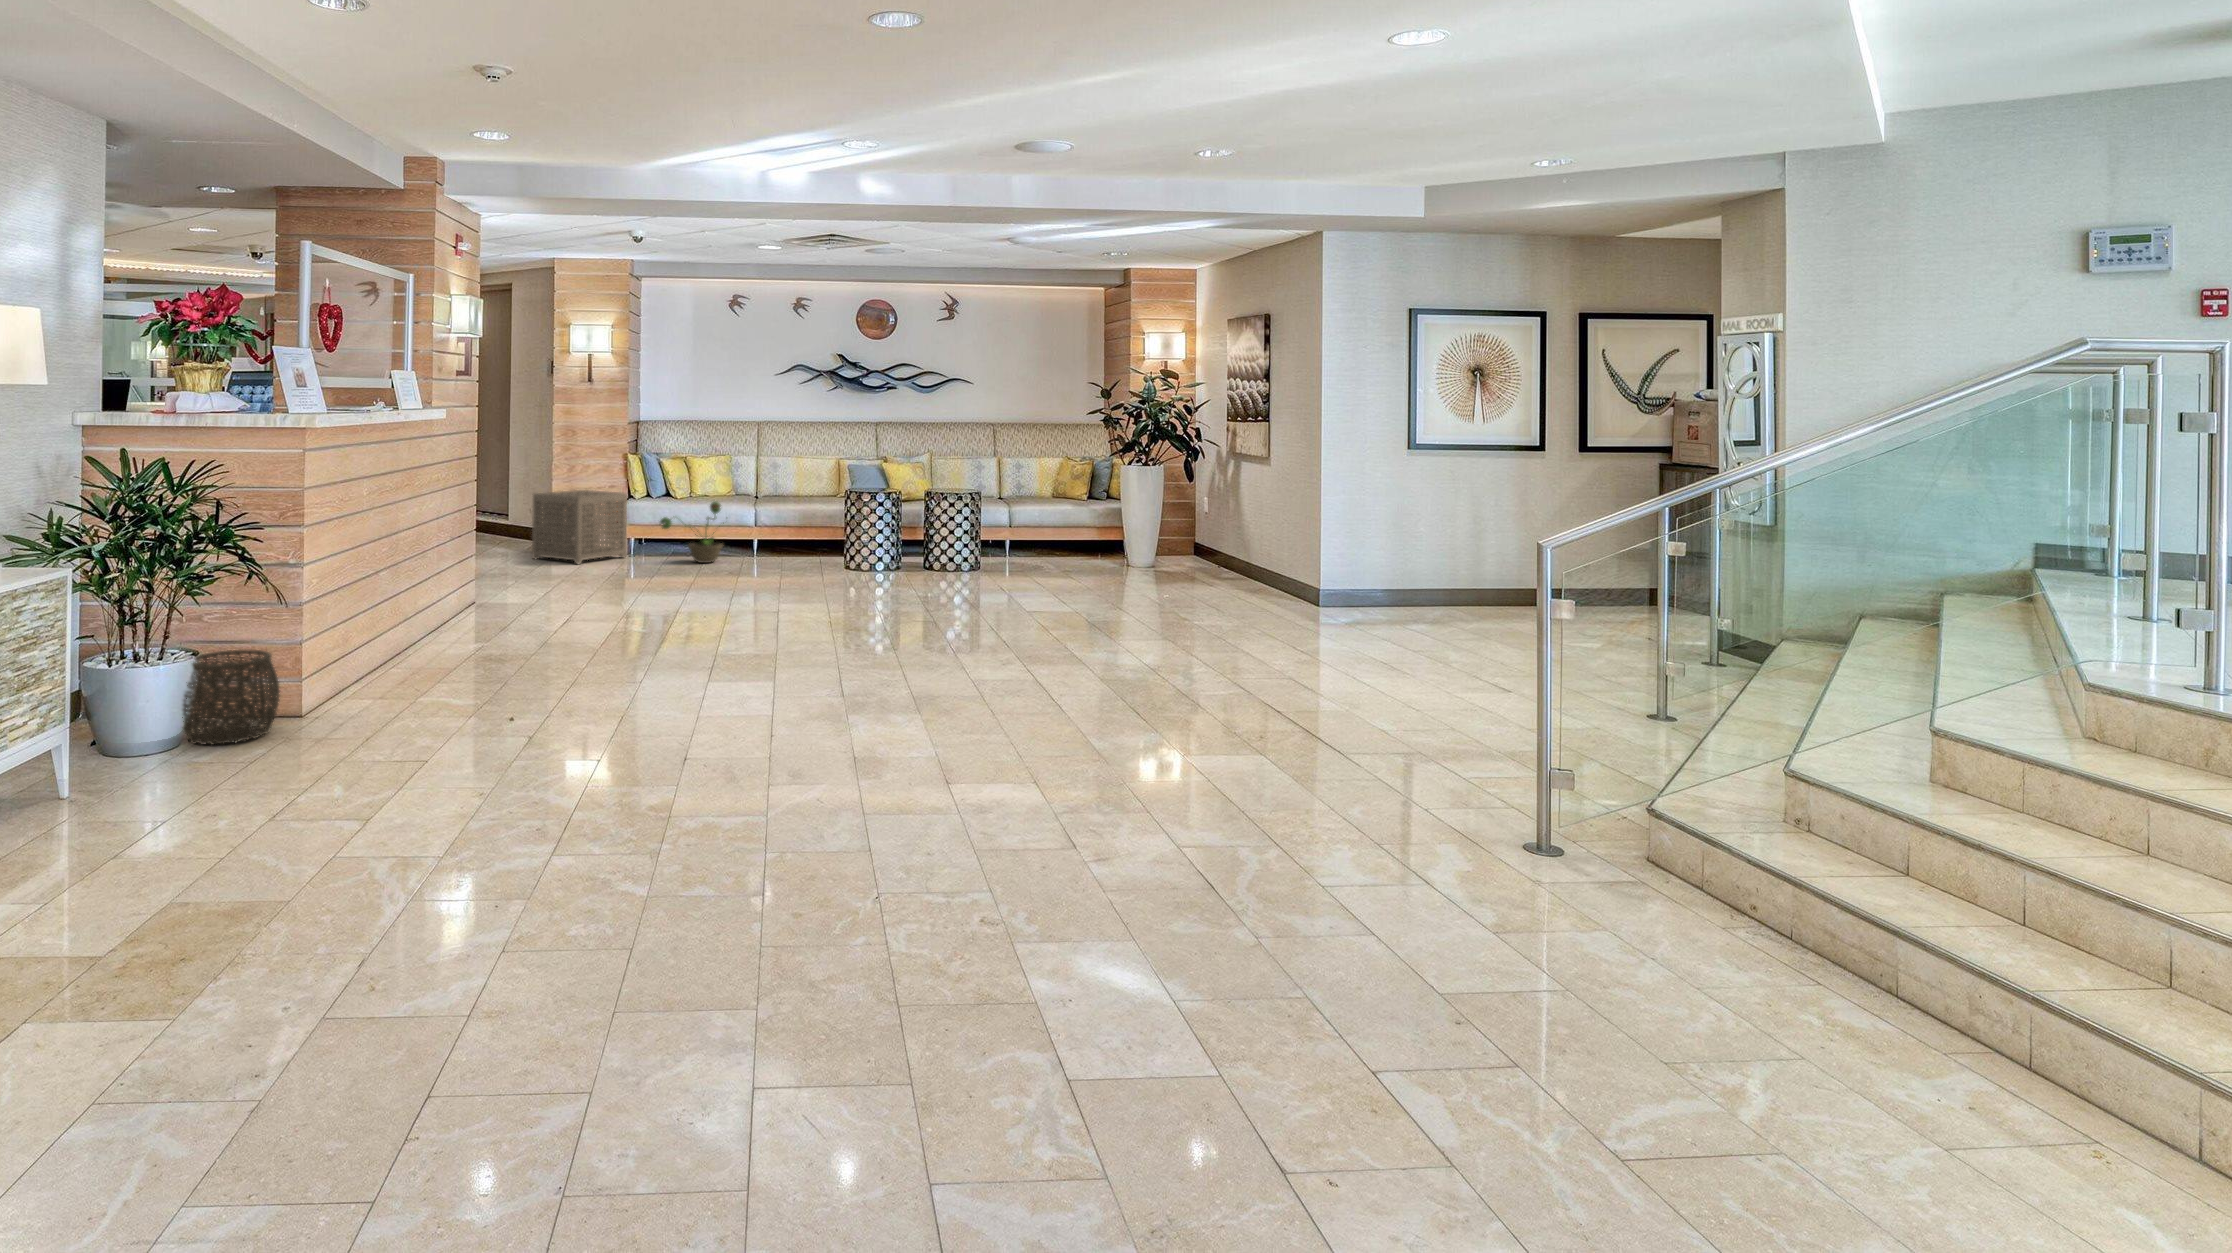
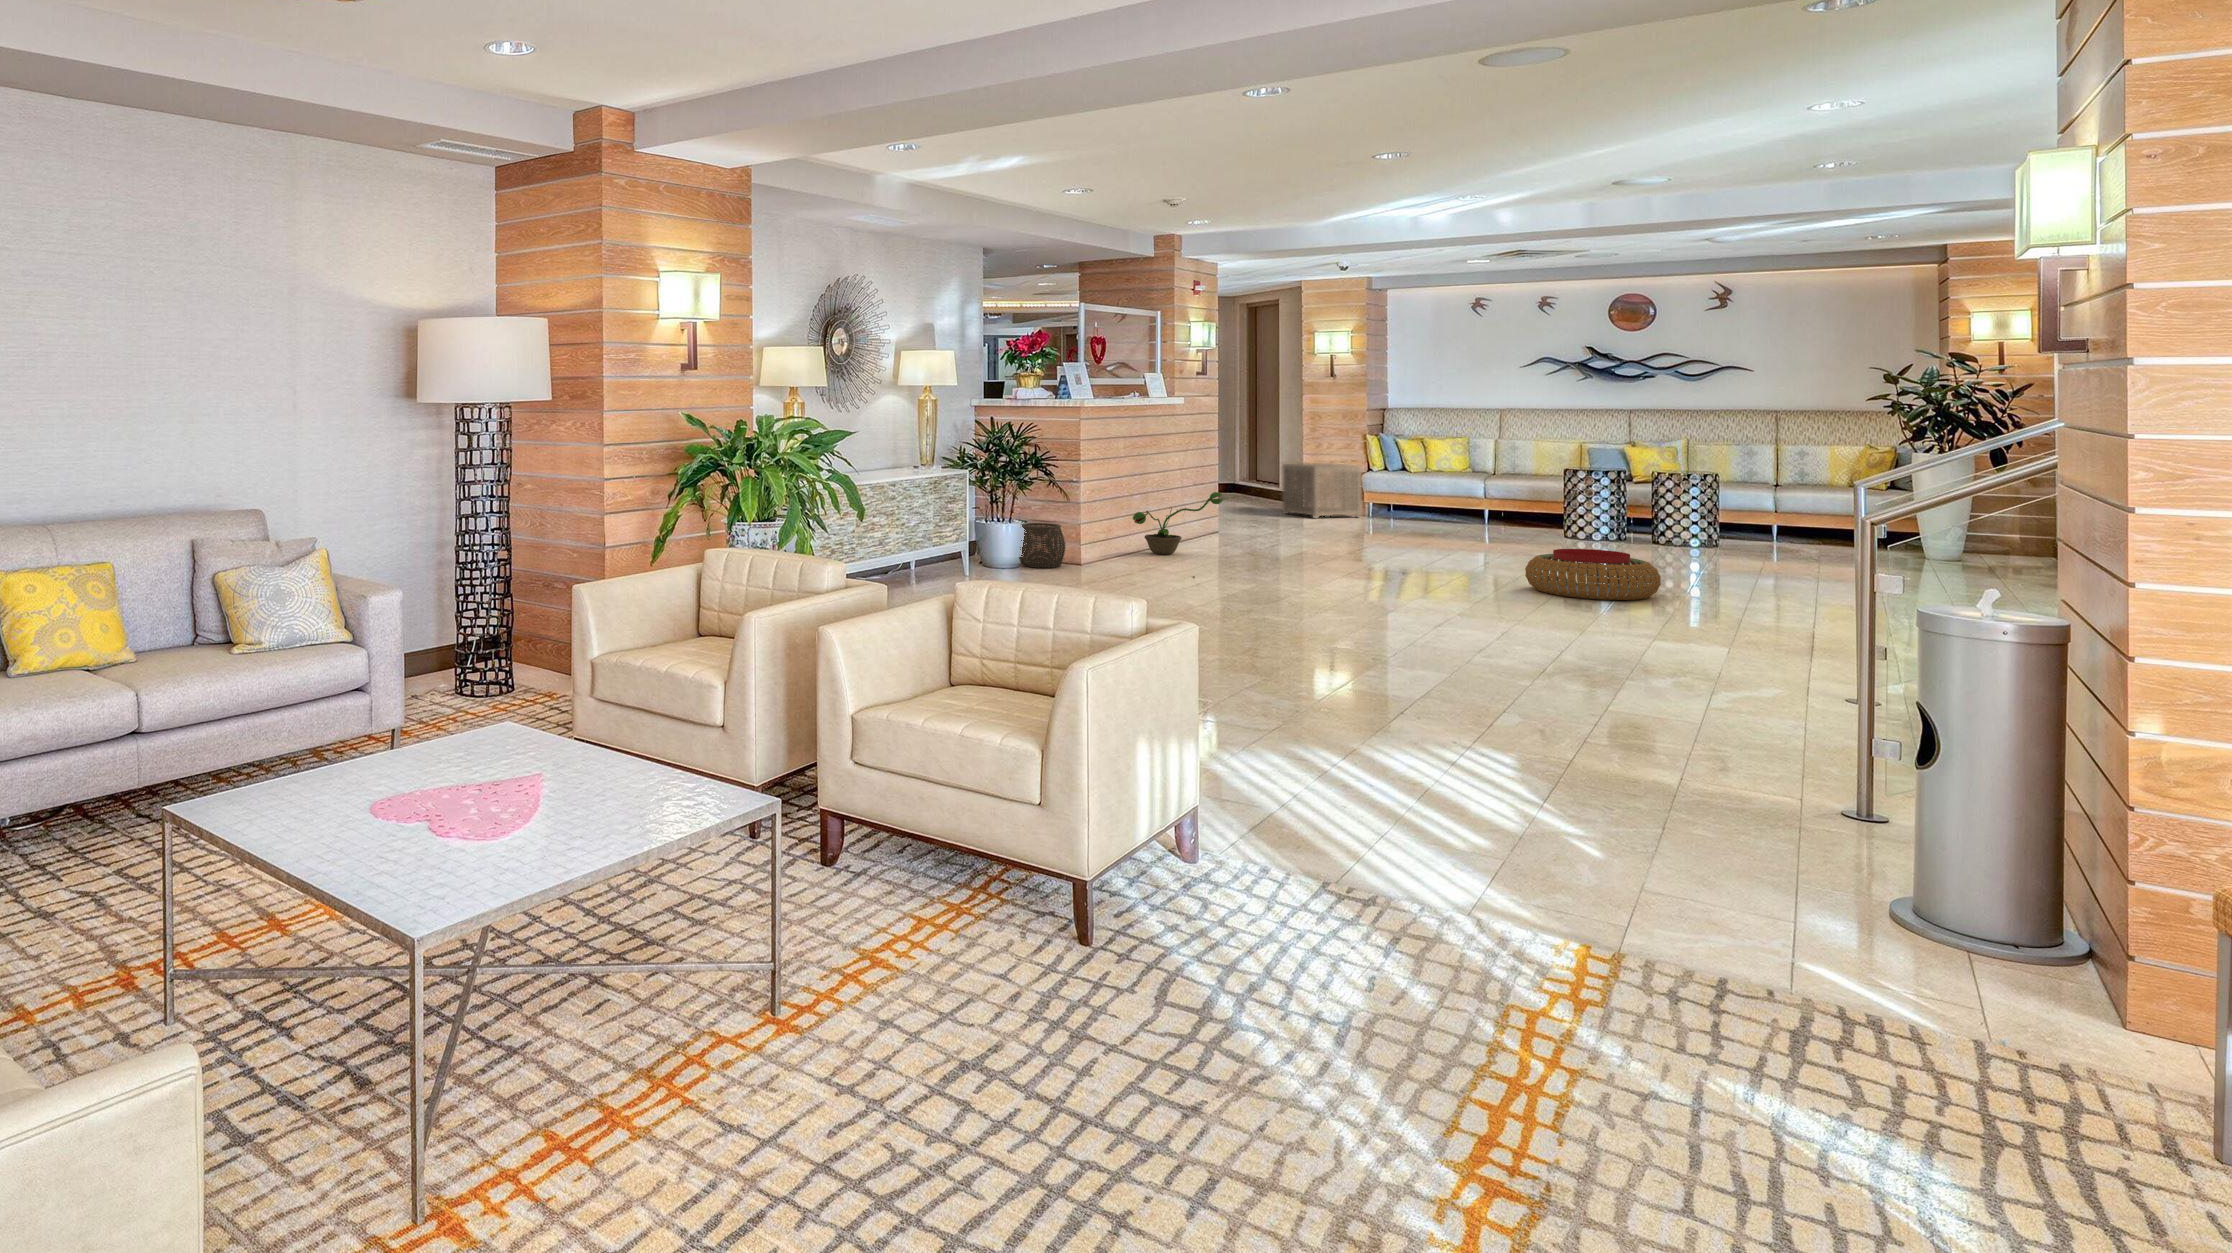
decorative plant: present [660,501,724,563] -> present [1133,492,1223,555]
pouf: none [935,607,1079,679] -> present [1525,549,1661,600]

